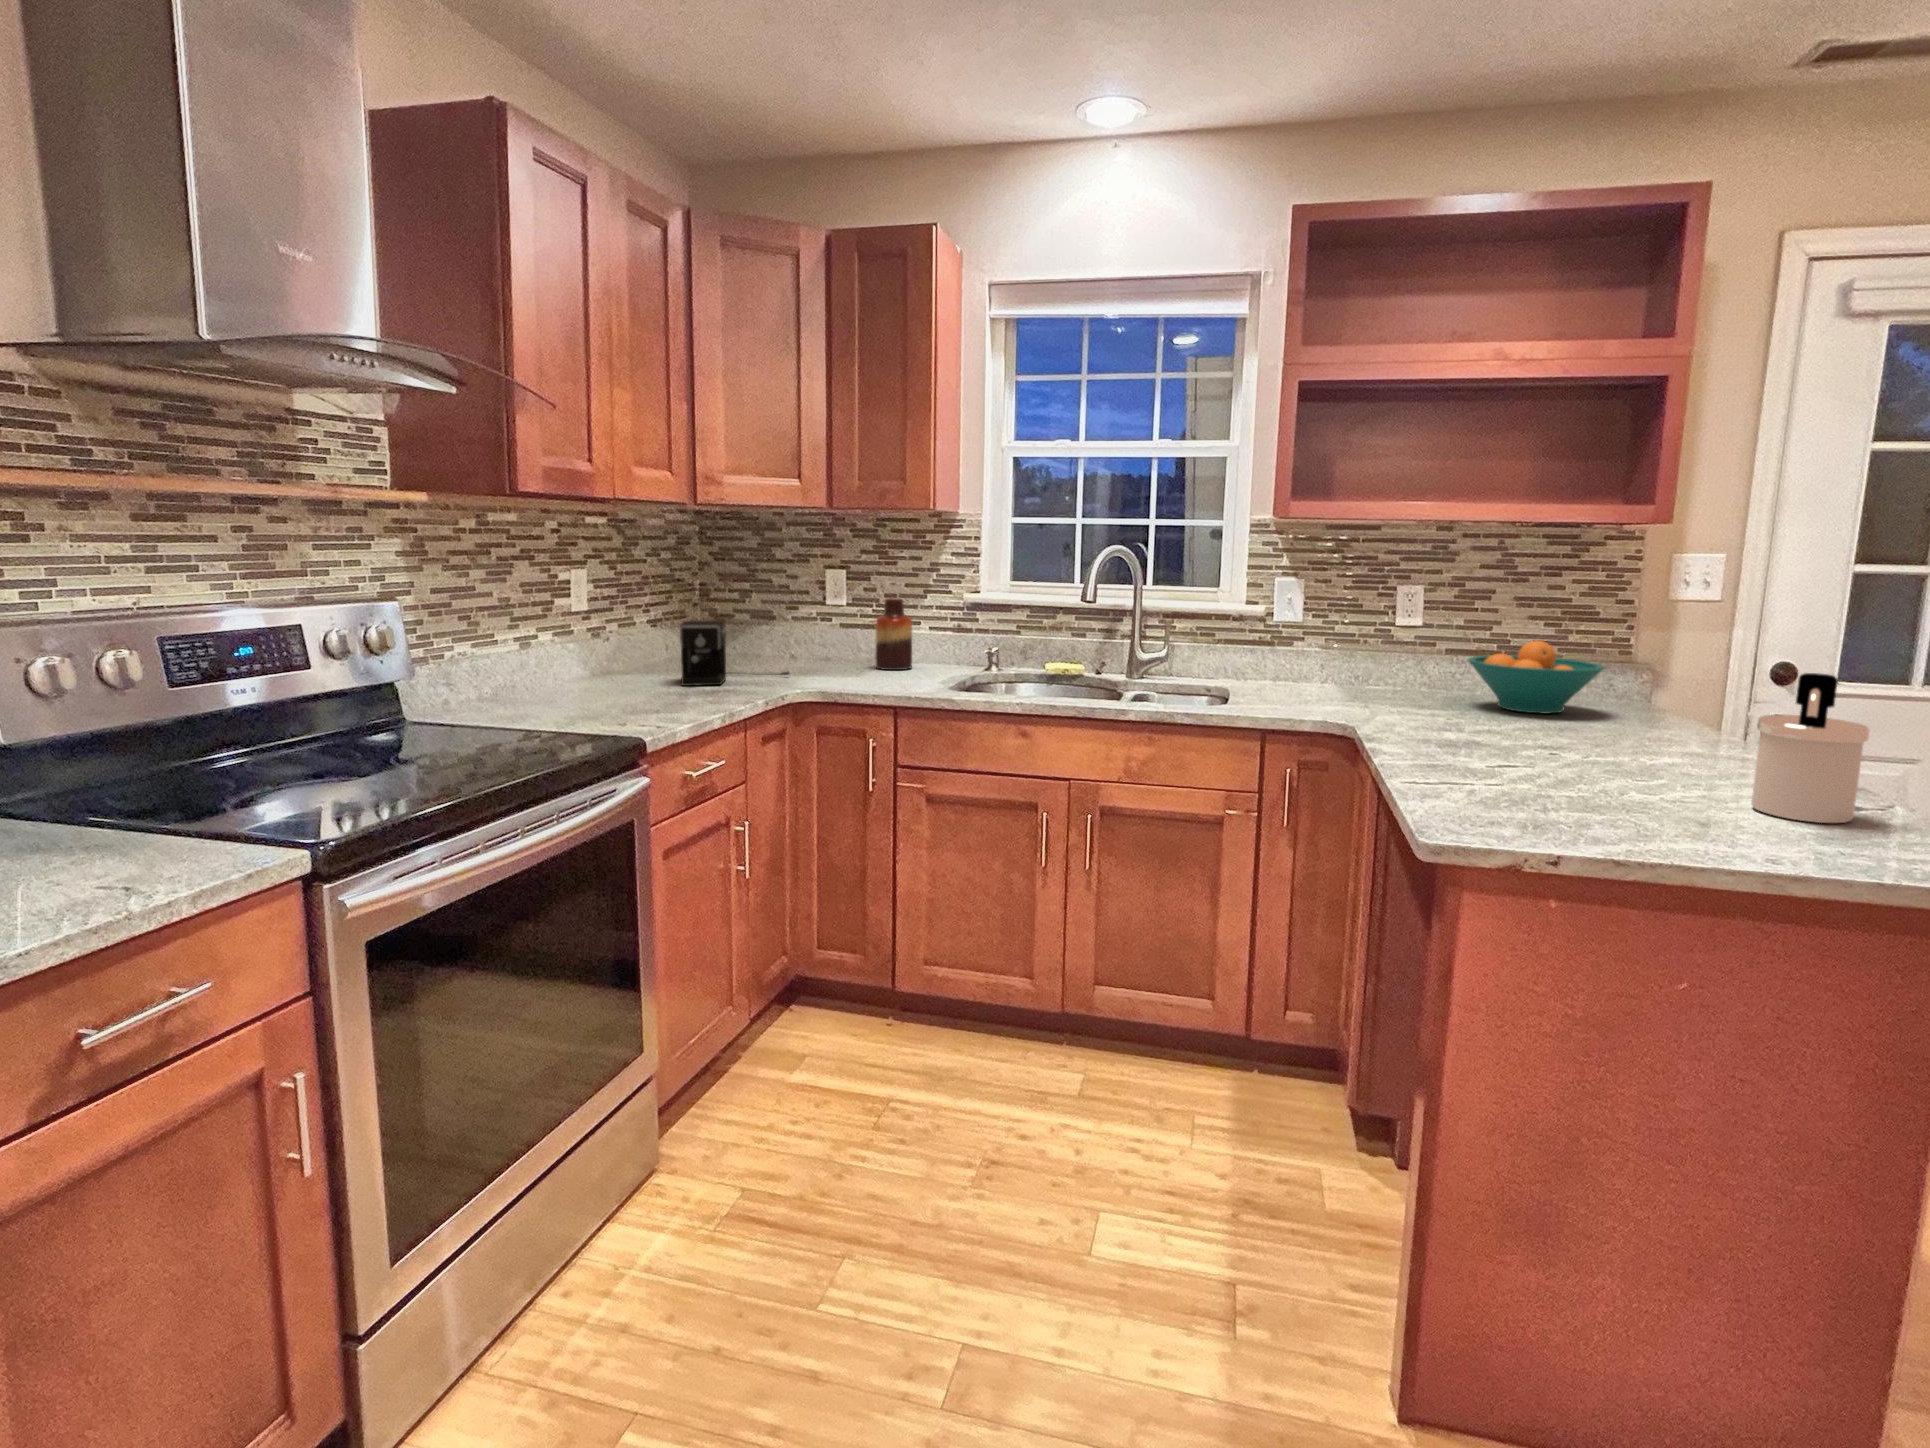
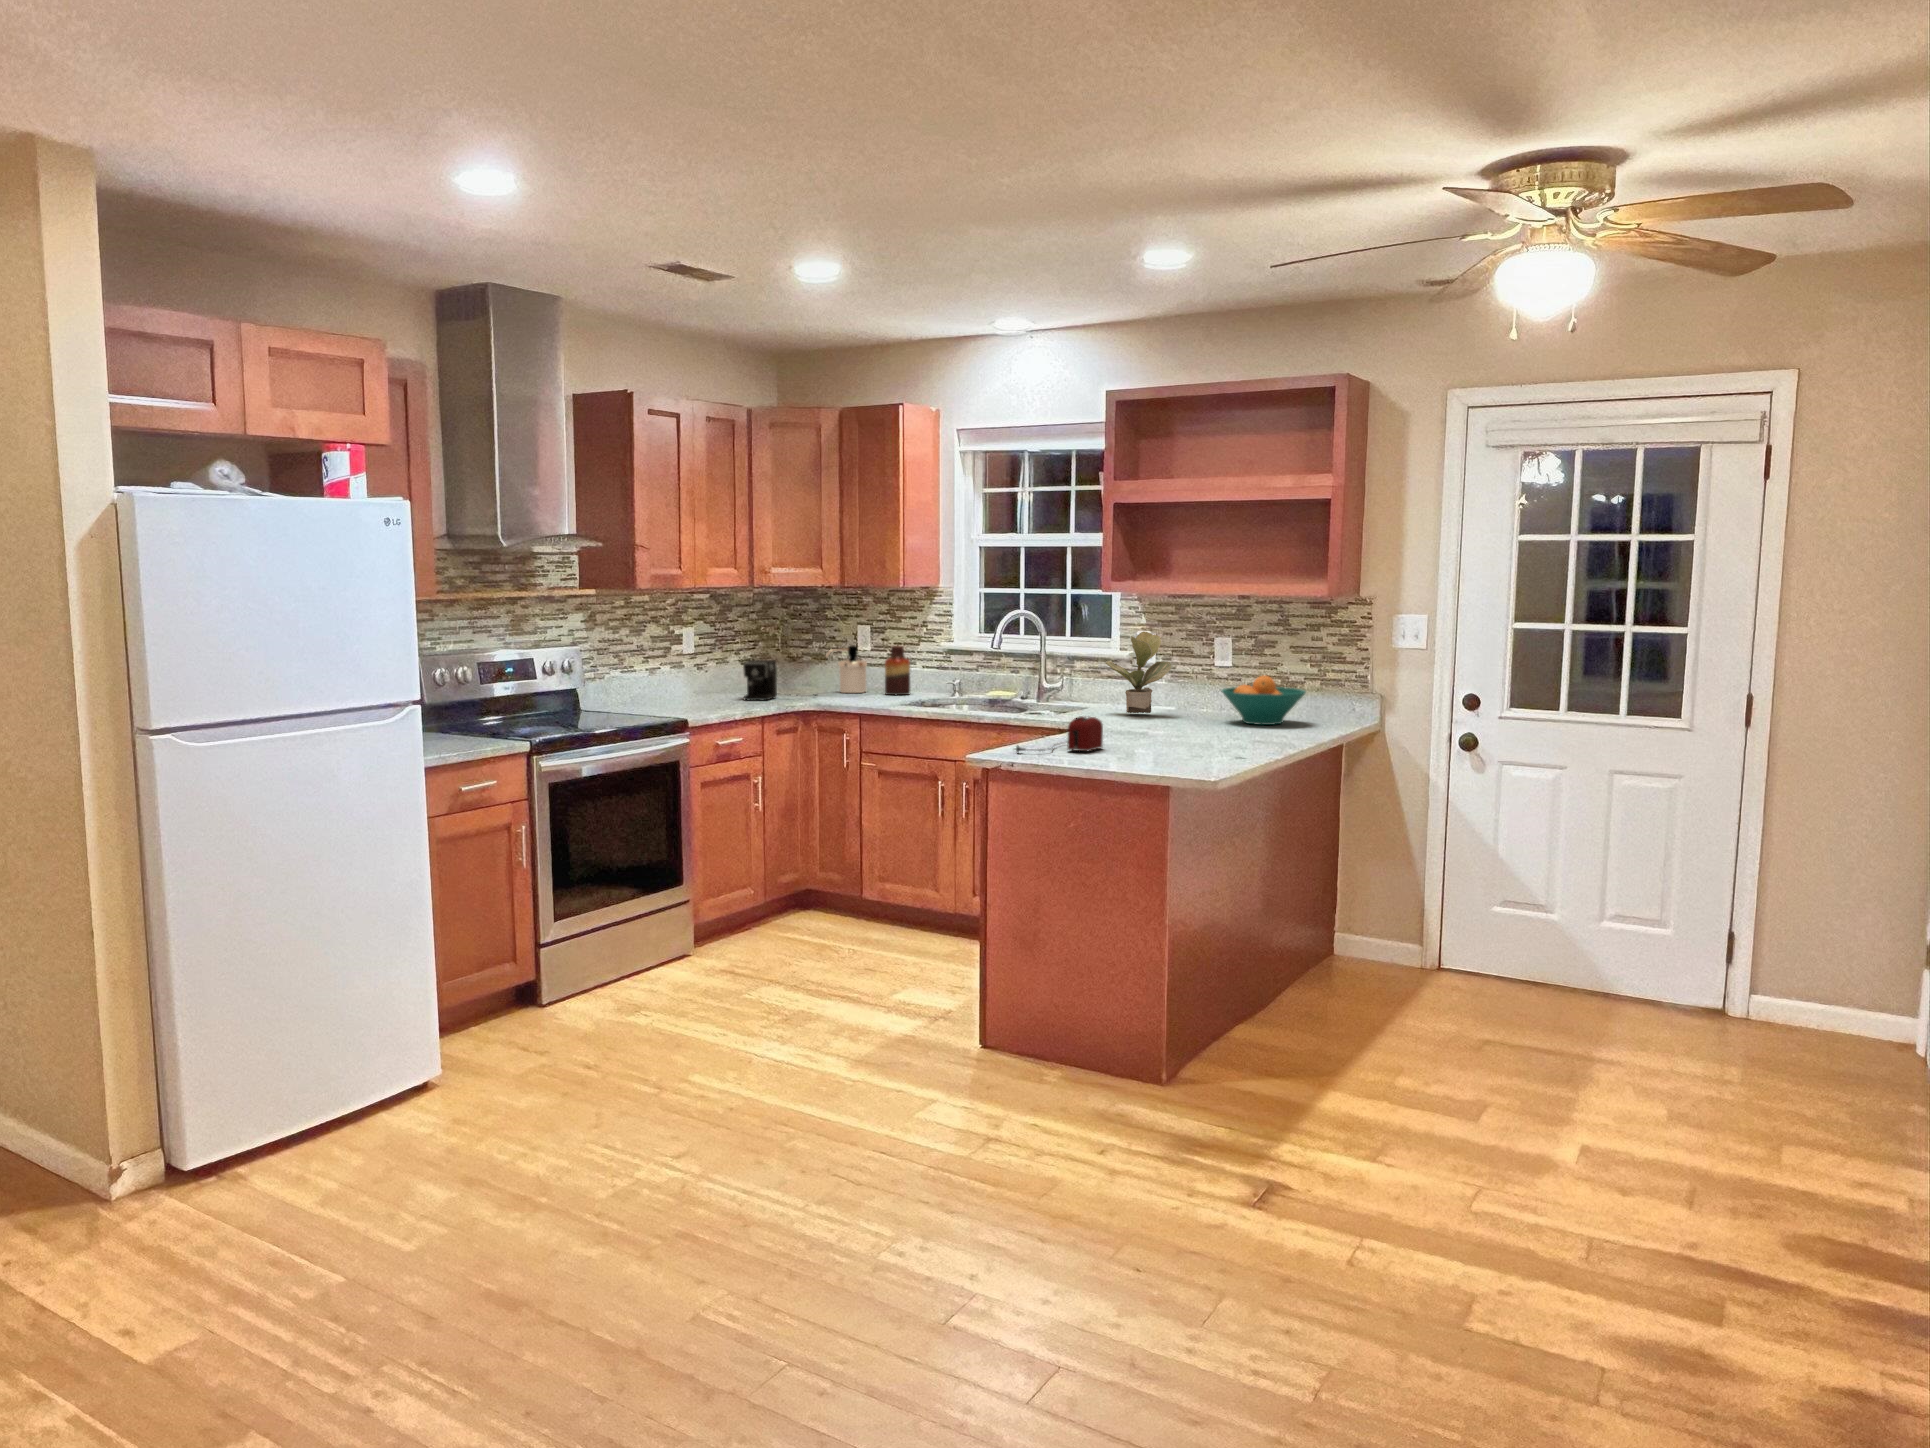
potted plant: none [1275,576,1382,697] -> present [1105,632,1171,713]
soap dispenser: present [1752,673,1869,823] -> present [826,646,867,693]
toaster: none [1456,731,1581,817] -> present [1015,716,1103,752]

